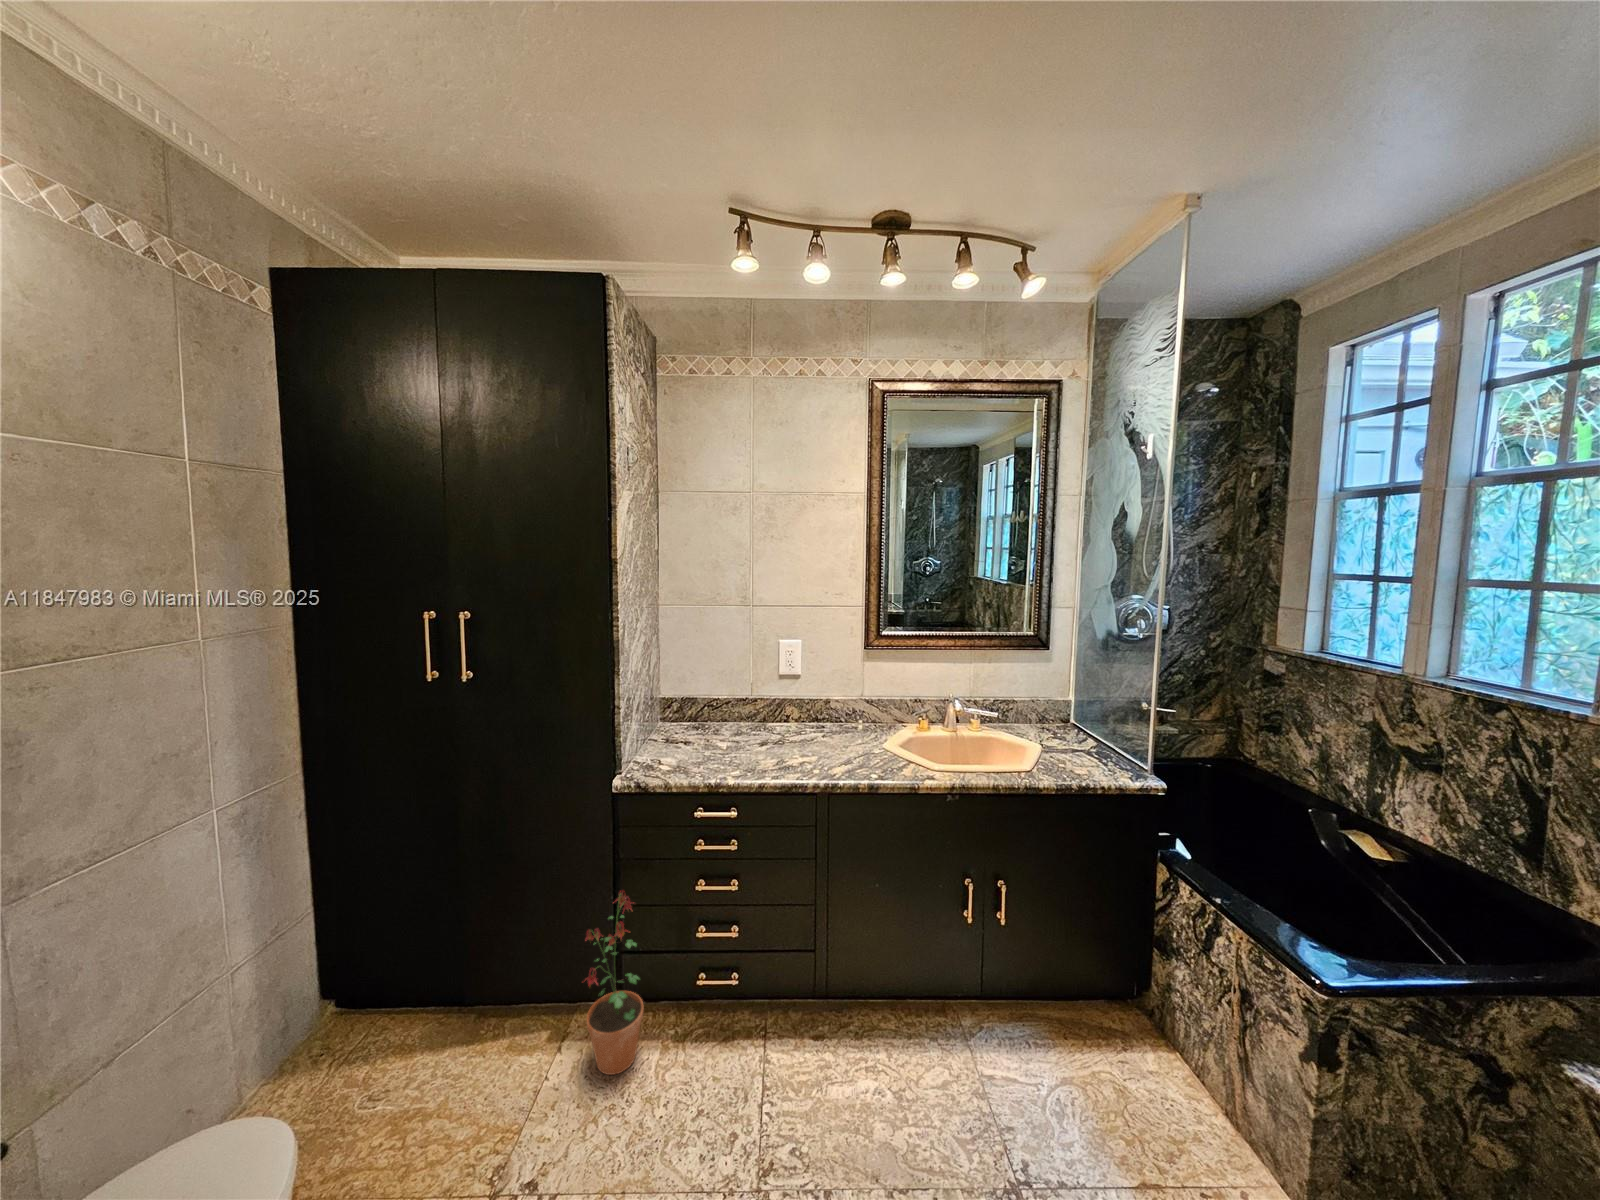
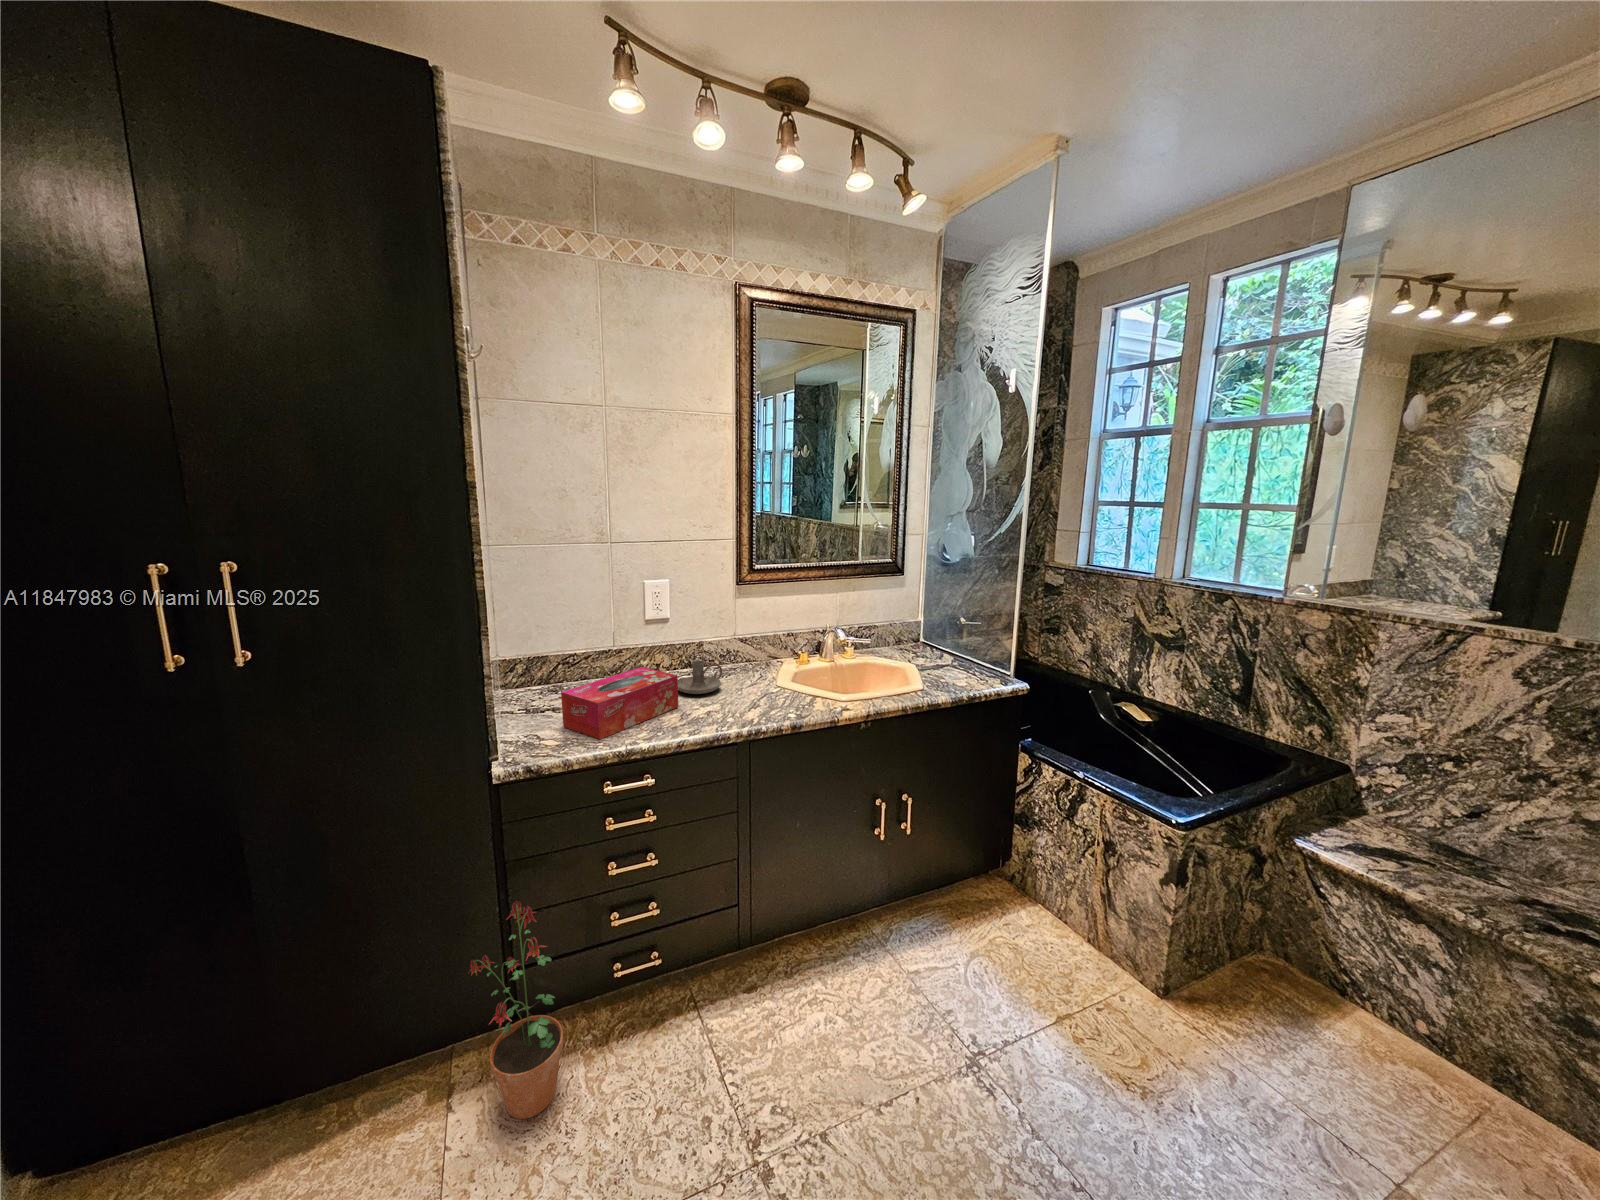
candle holder: none [789,712,835,743] -> present [678,660,722,694]
tissue box: none [684,713,782,770] -> present [561,667,678,739]

